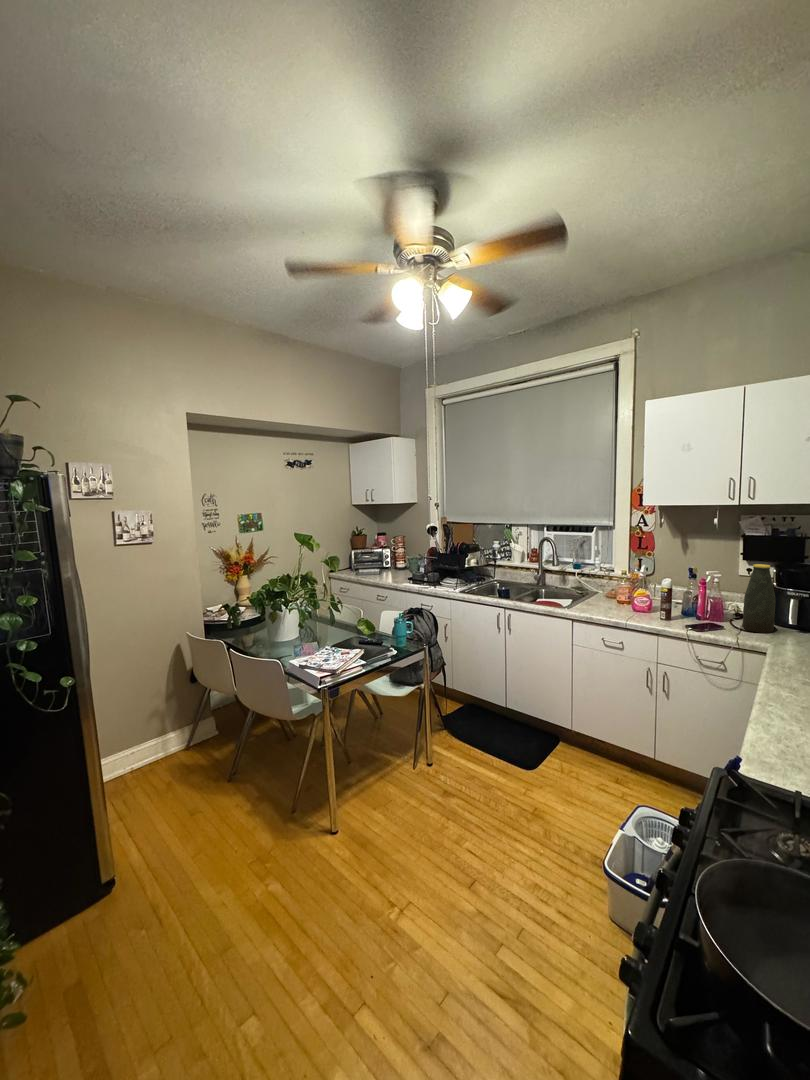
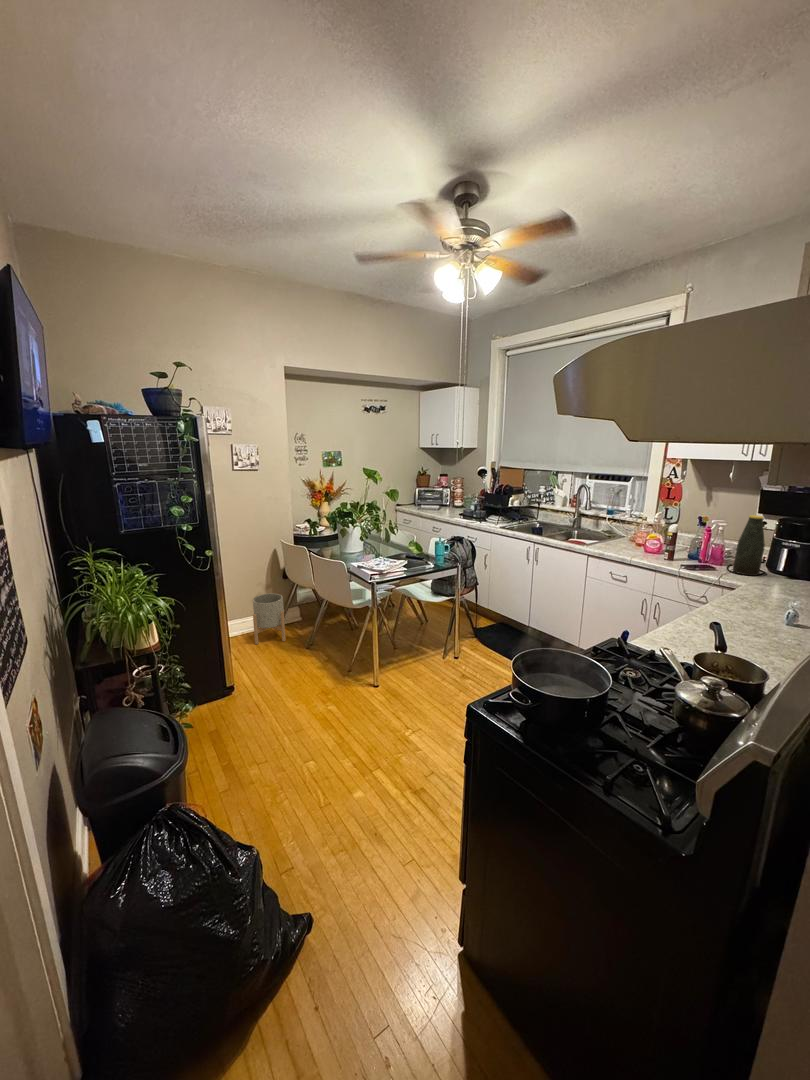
planter: none [147,705,197,785] -> present [253,593,285,644]

